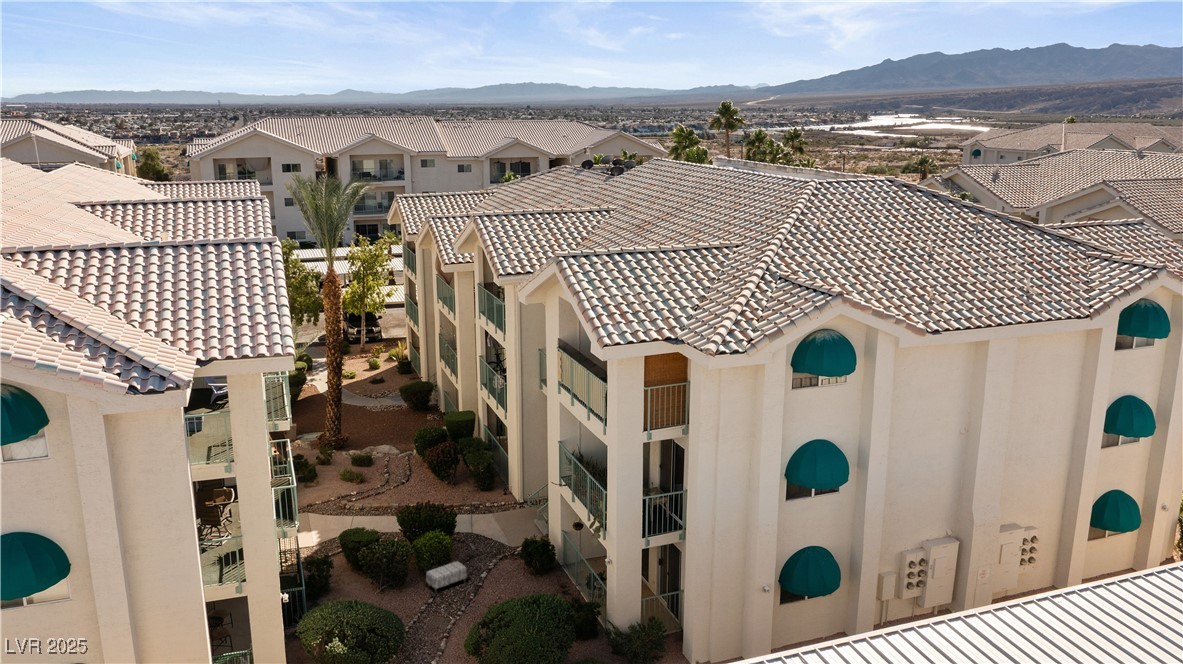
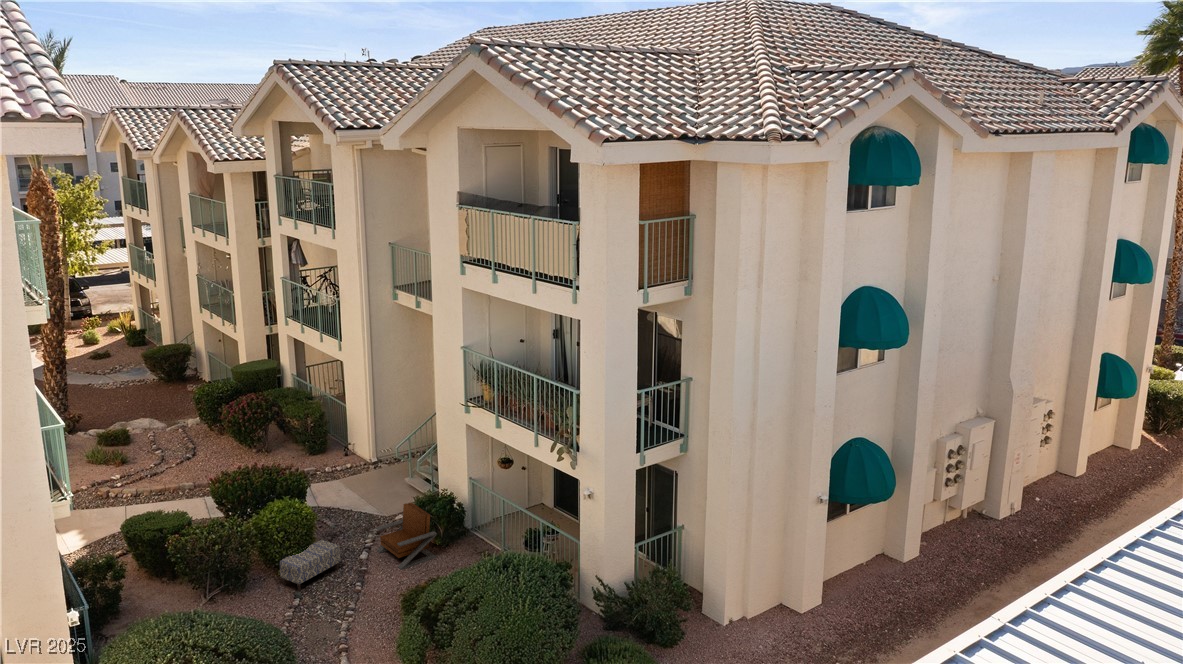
lounge chair: none [494,544,531,590] -> present [376,502,437,570]

